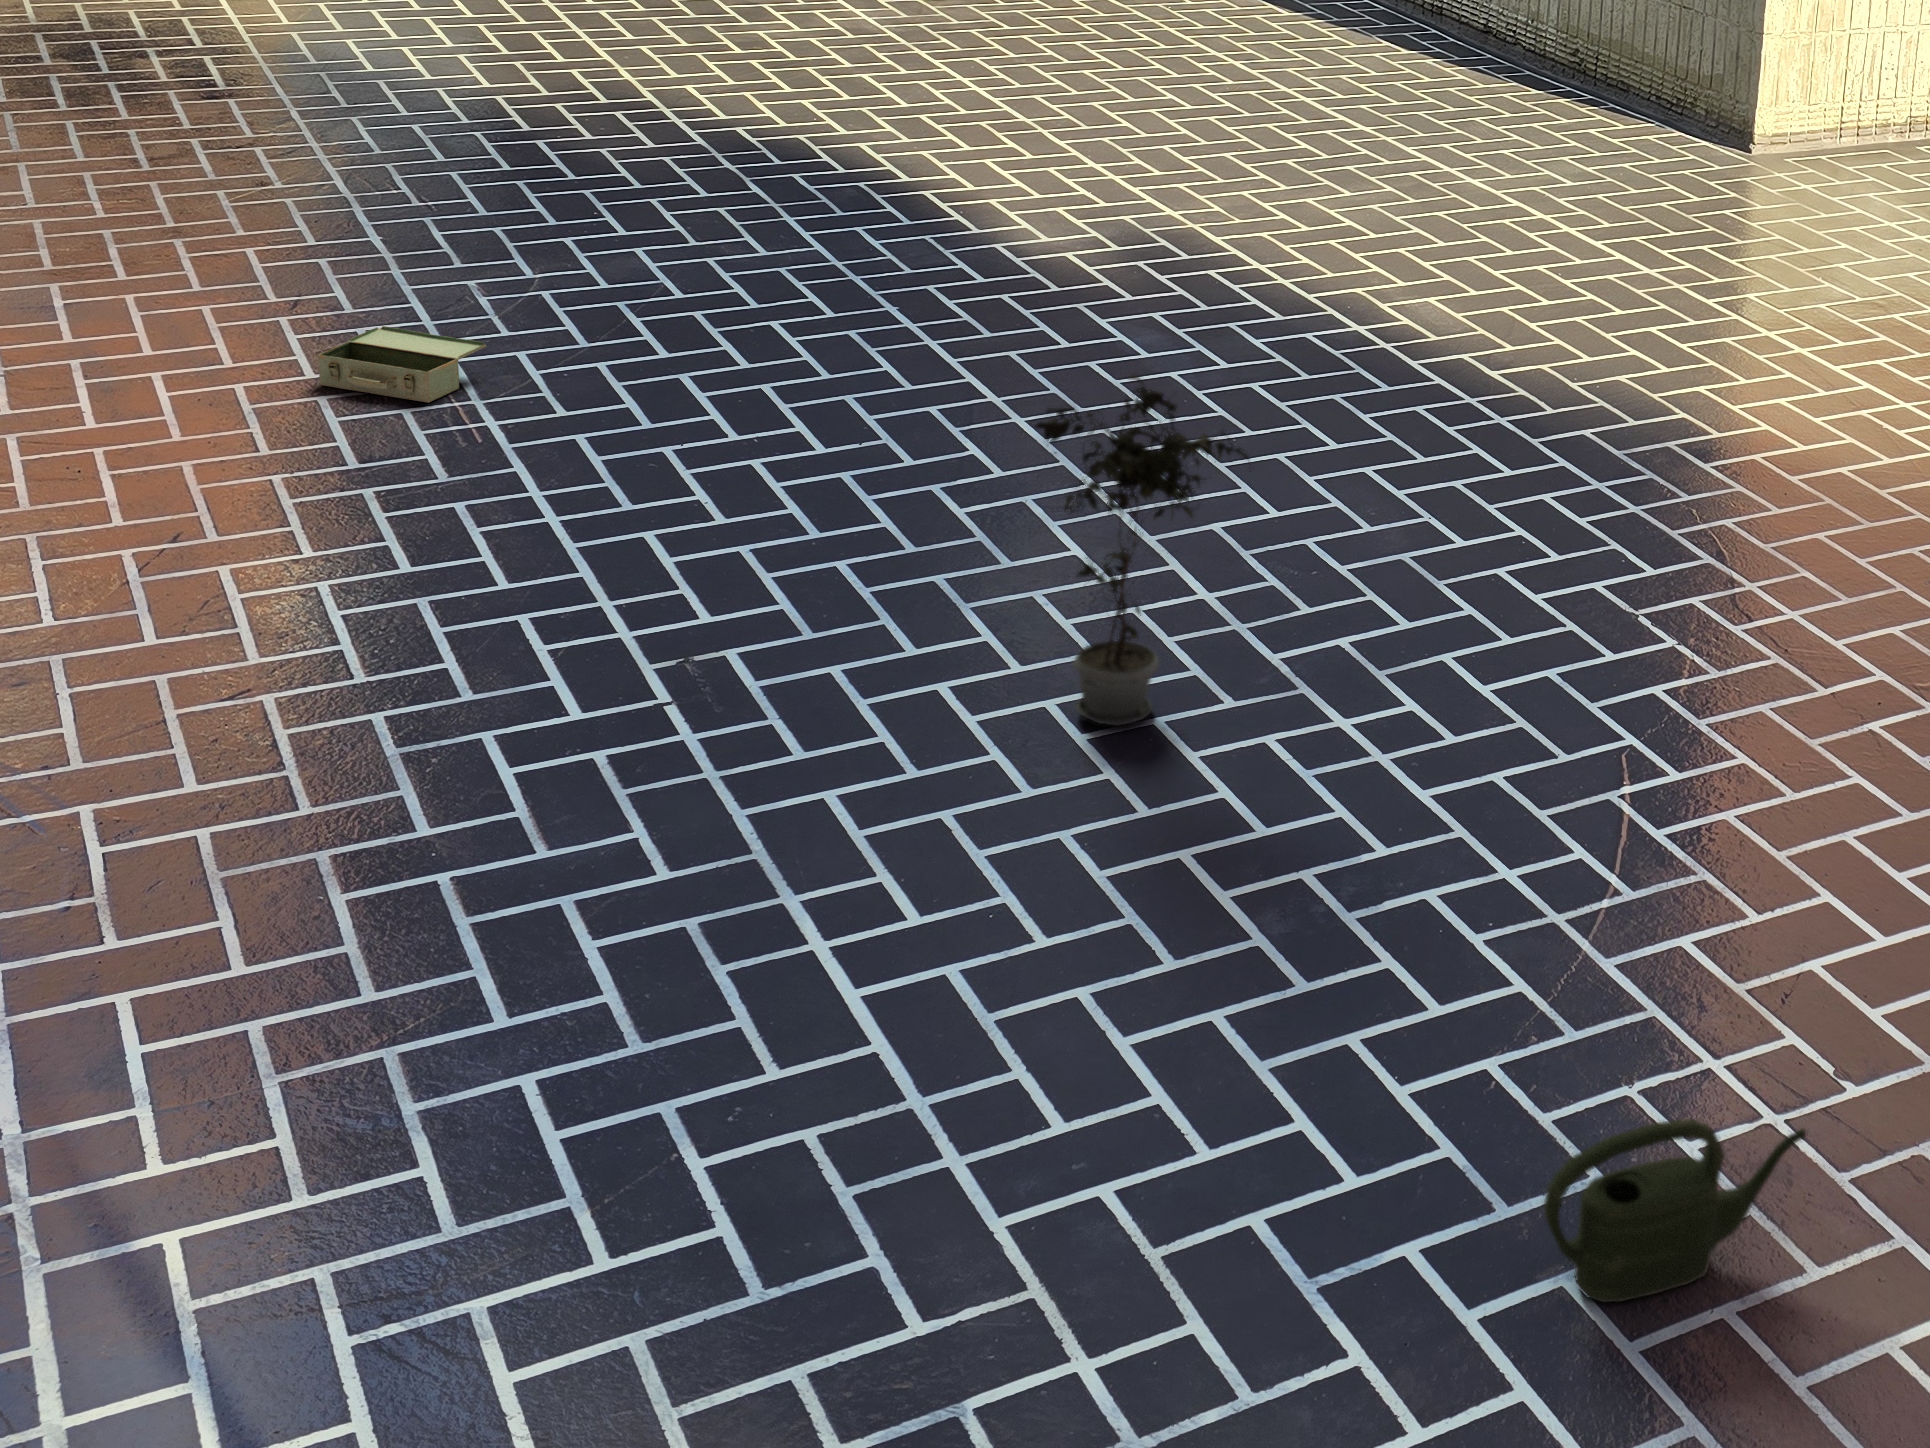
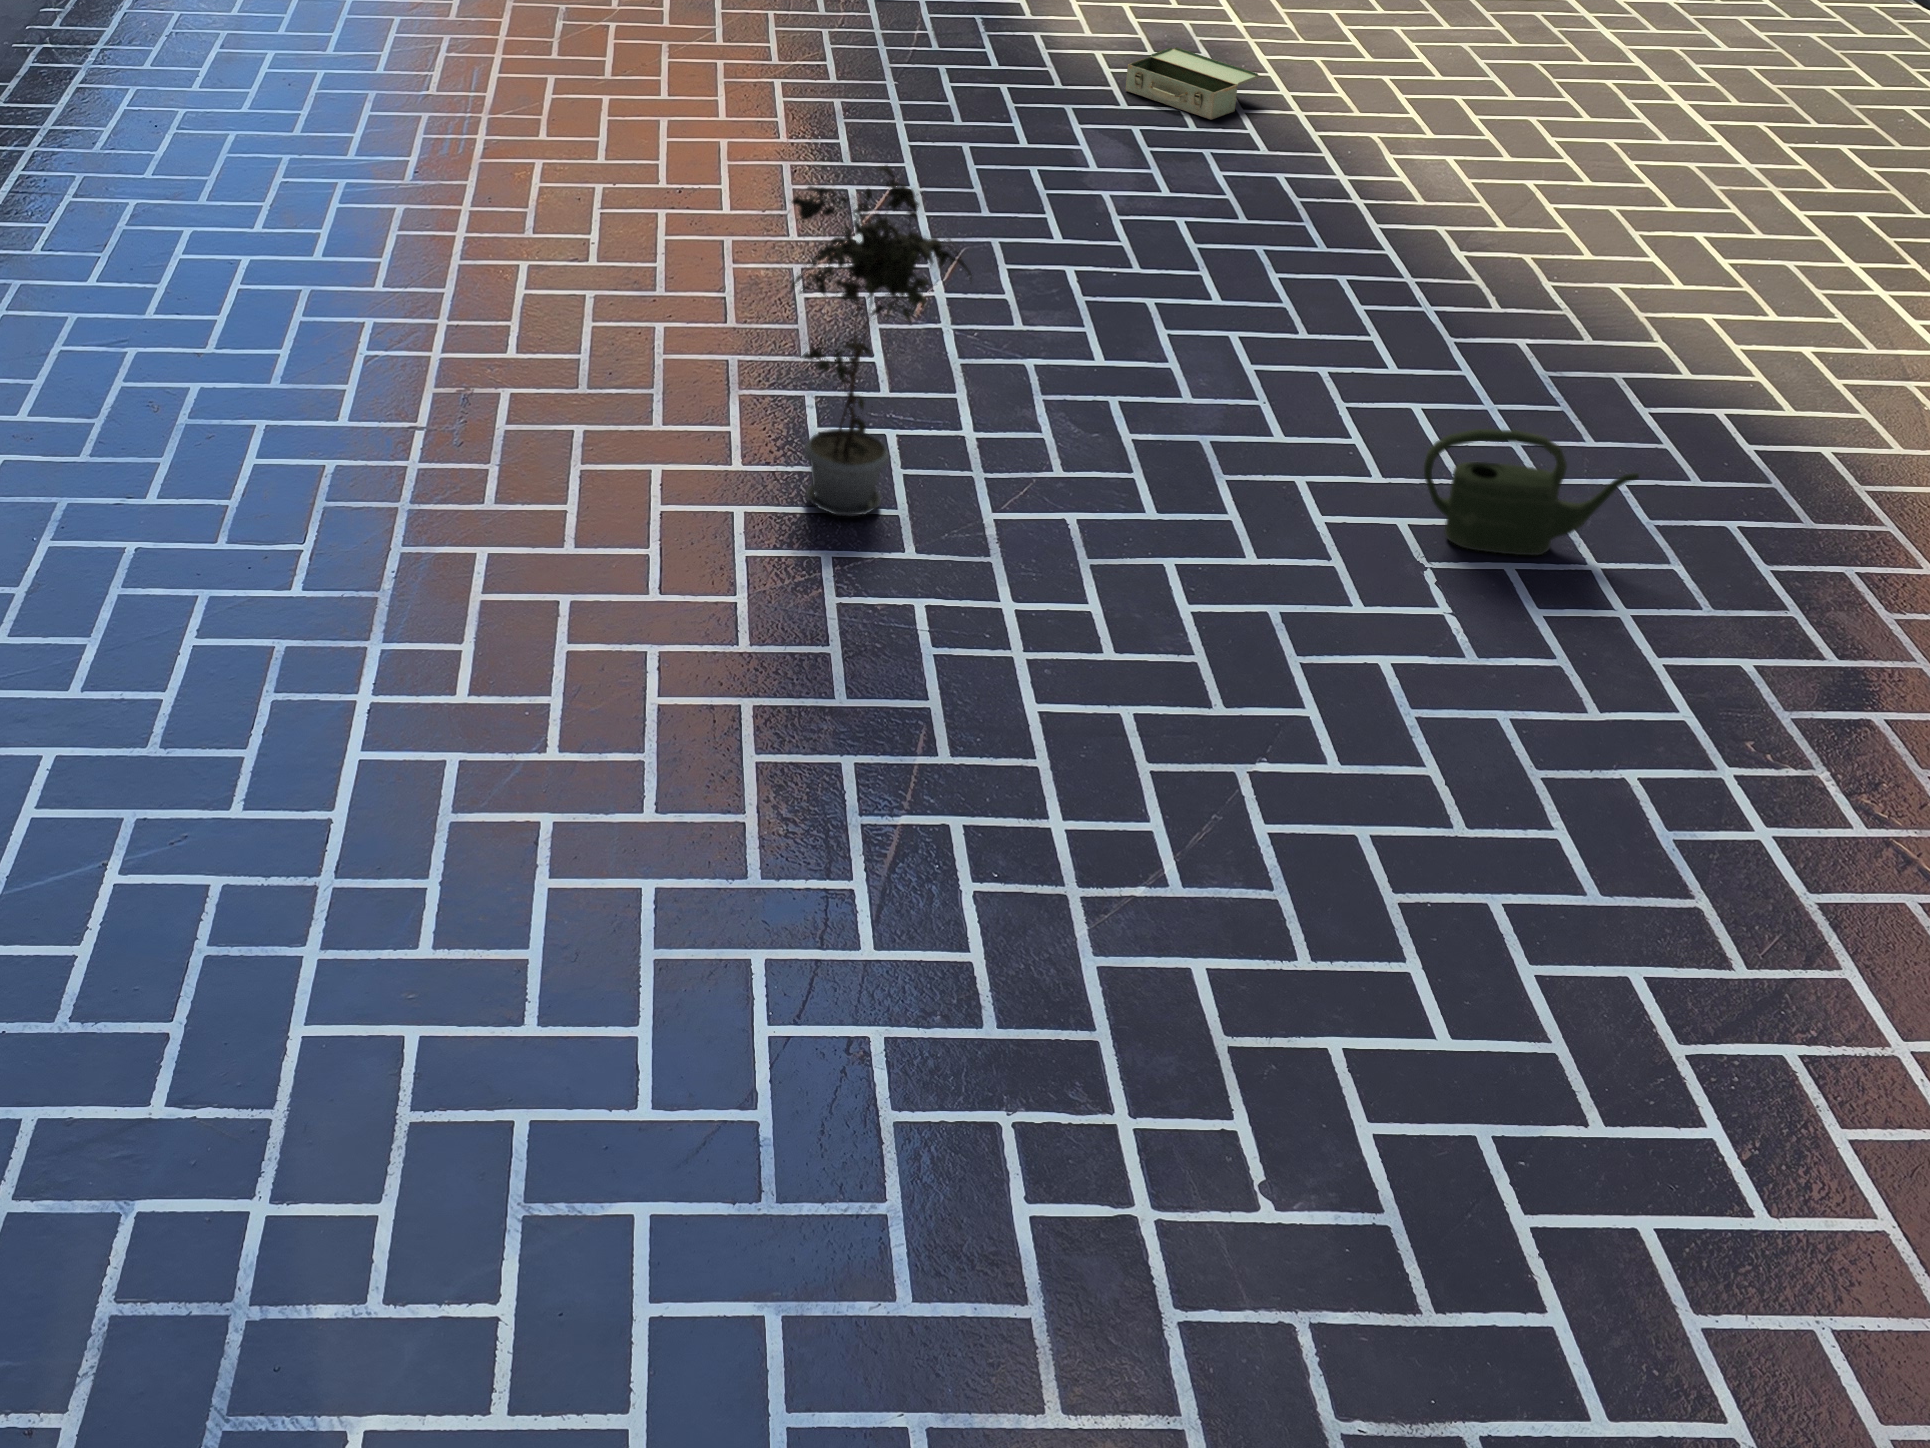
toolbox: present [318,326,486,403] -> present [1125,47,1259,120]
watering can: present [1544,1119,1806,1302] -> present [1424,429,1639,555]

